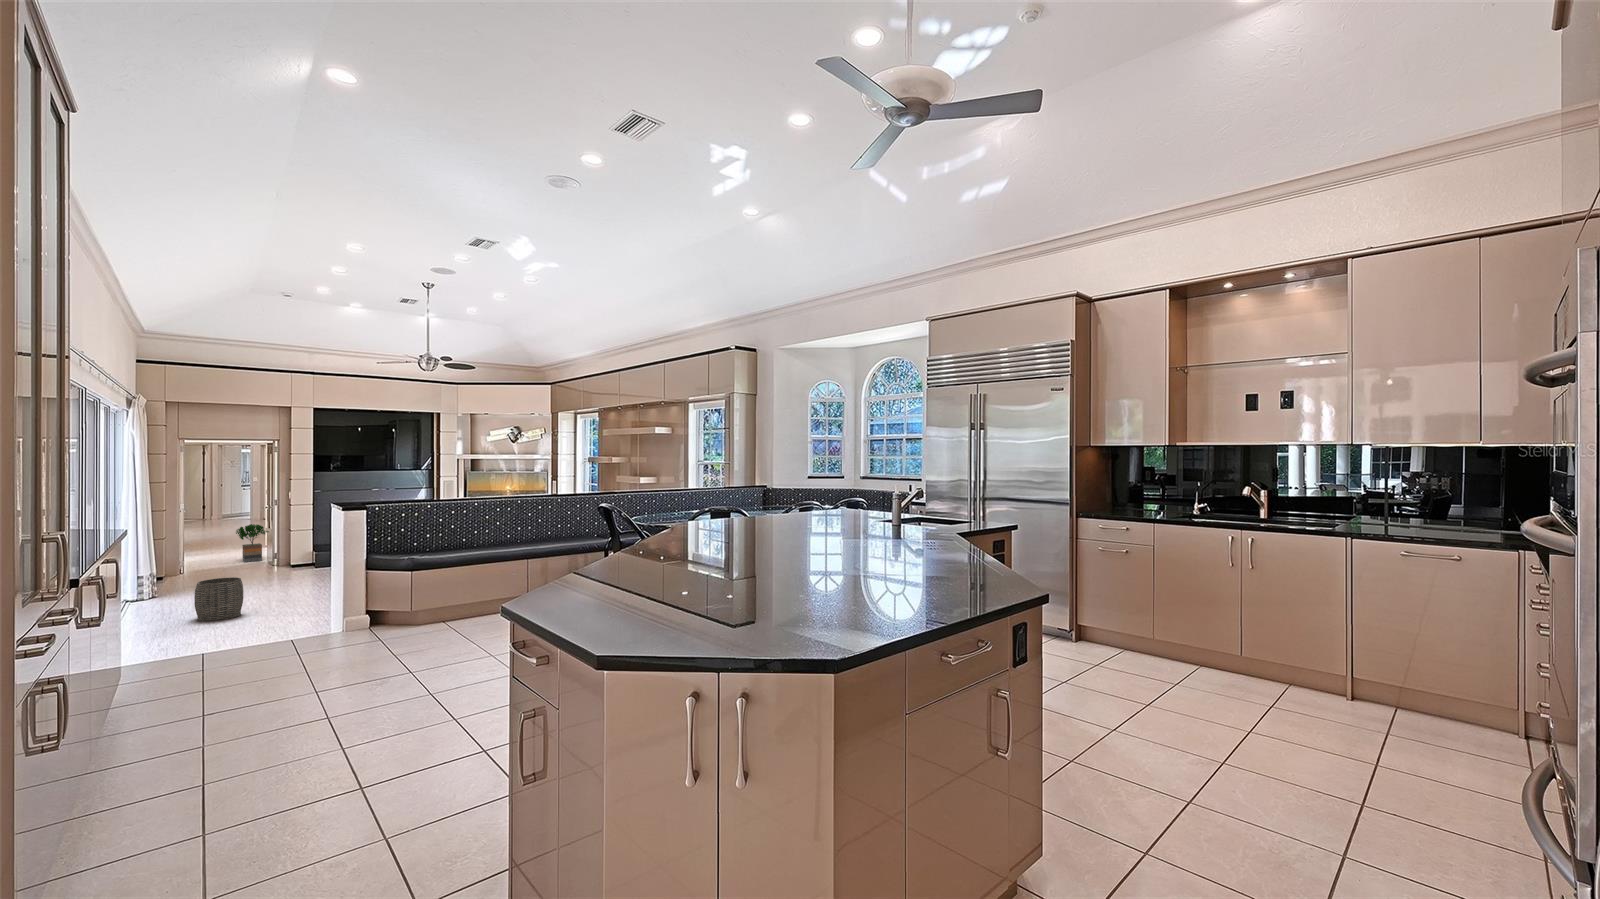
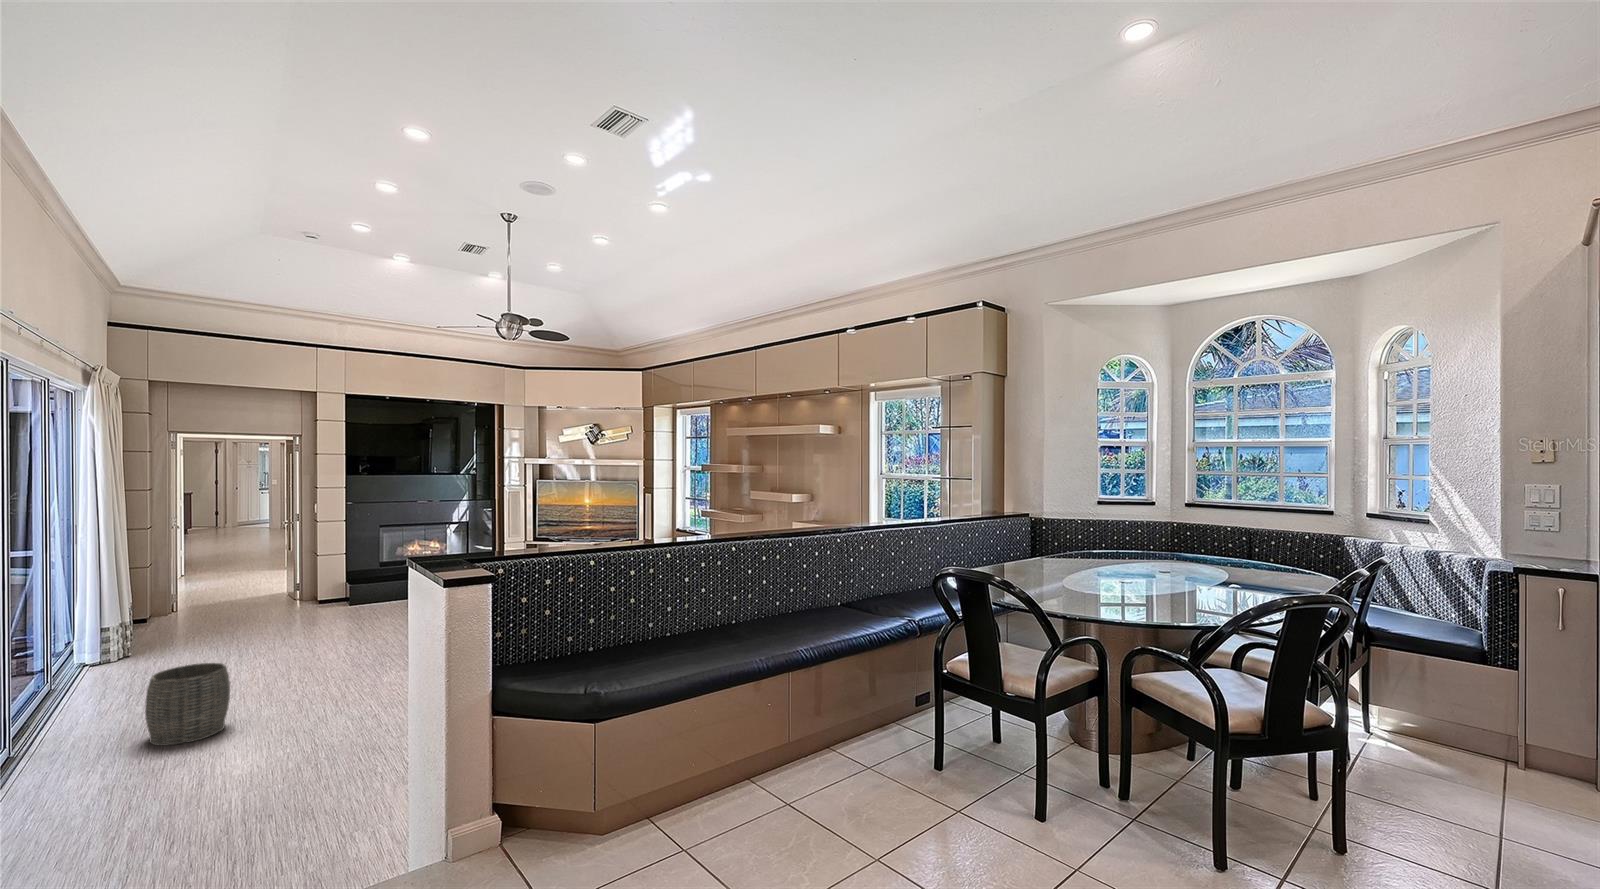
potted tree: present [236,524,269,562] -> none [238,549,286,603]

